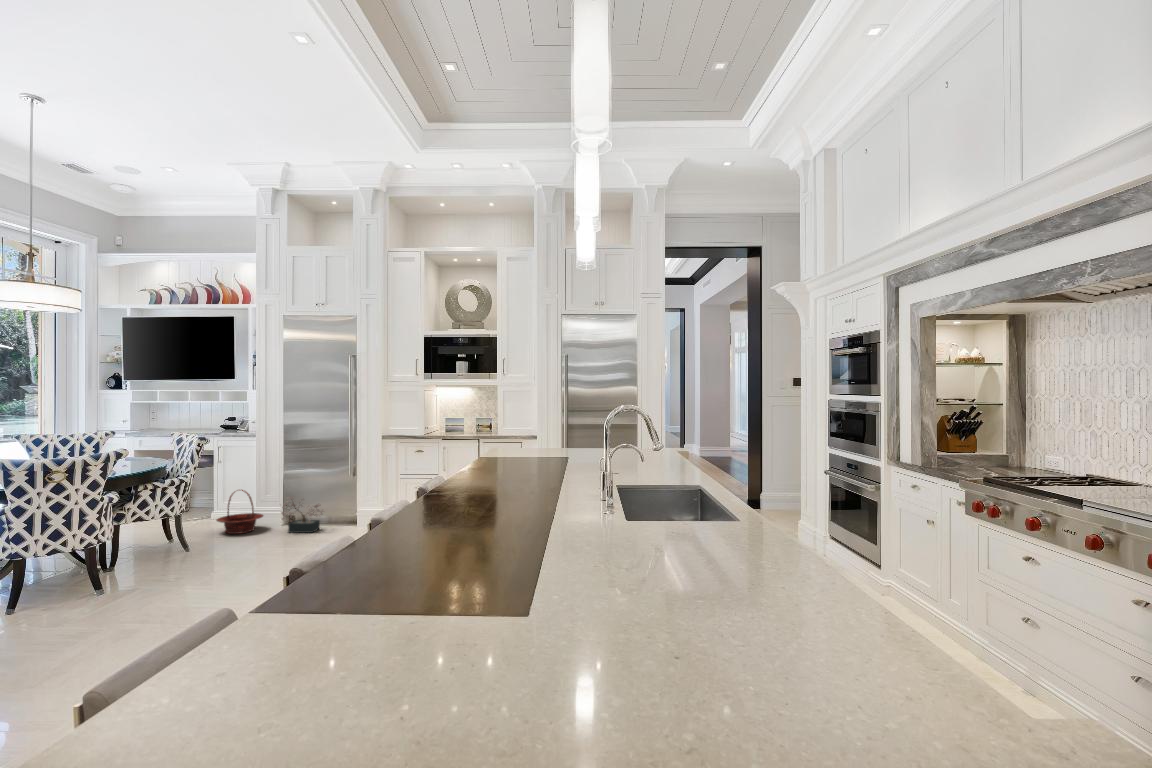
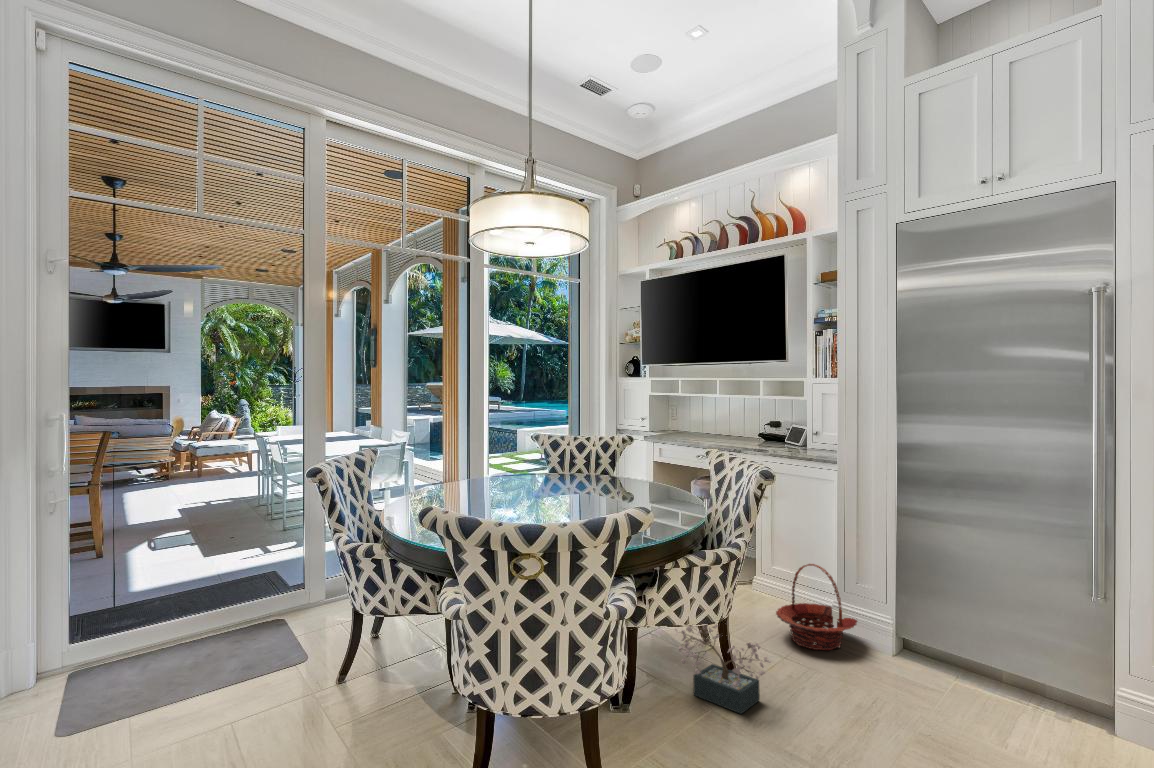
decorative plant: present [282,497,323,533] -> present [675,621,770,714]

